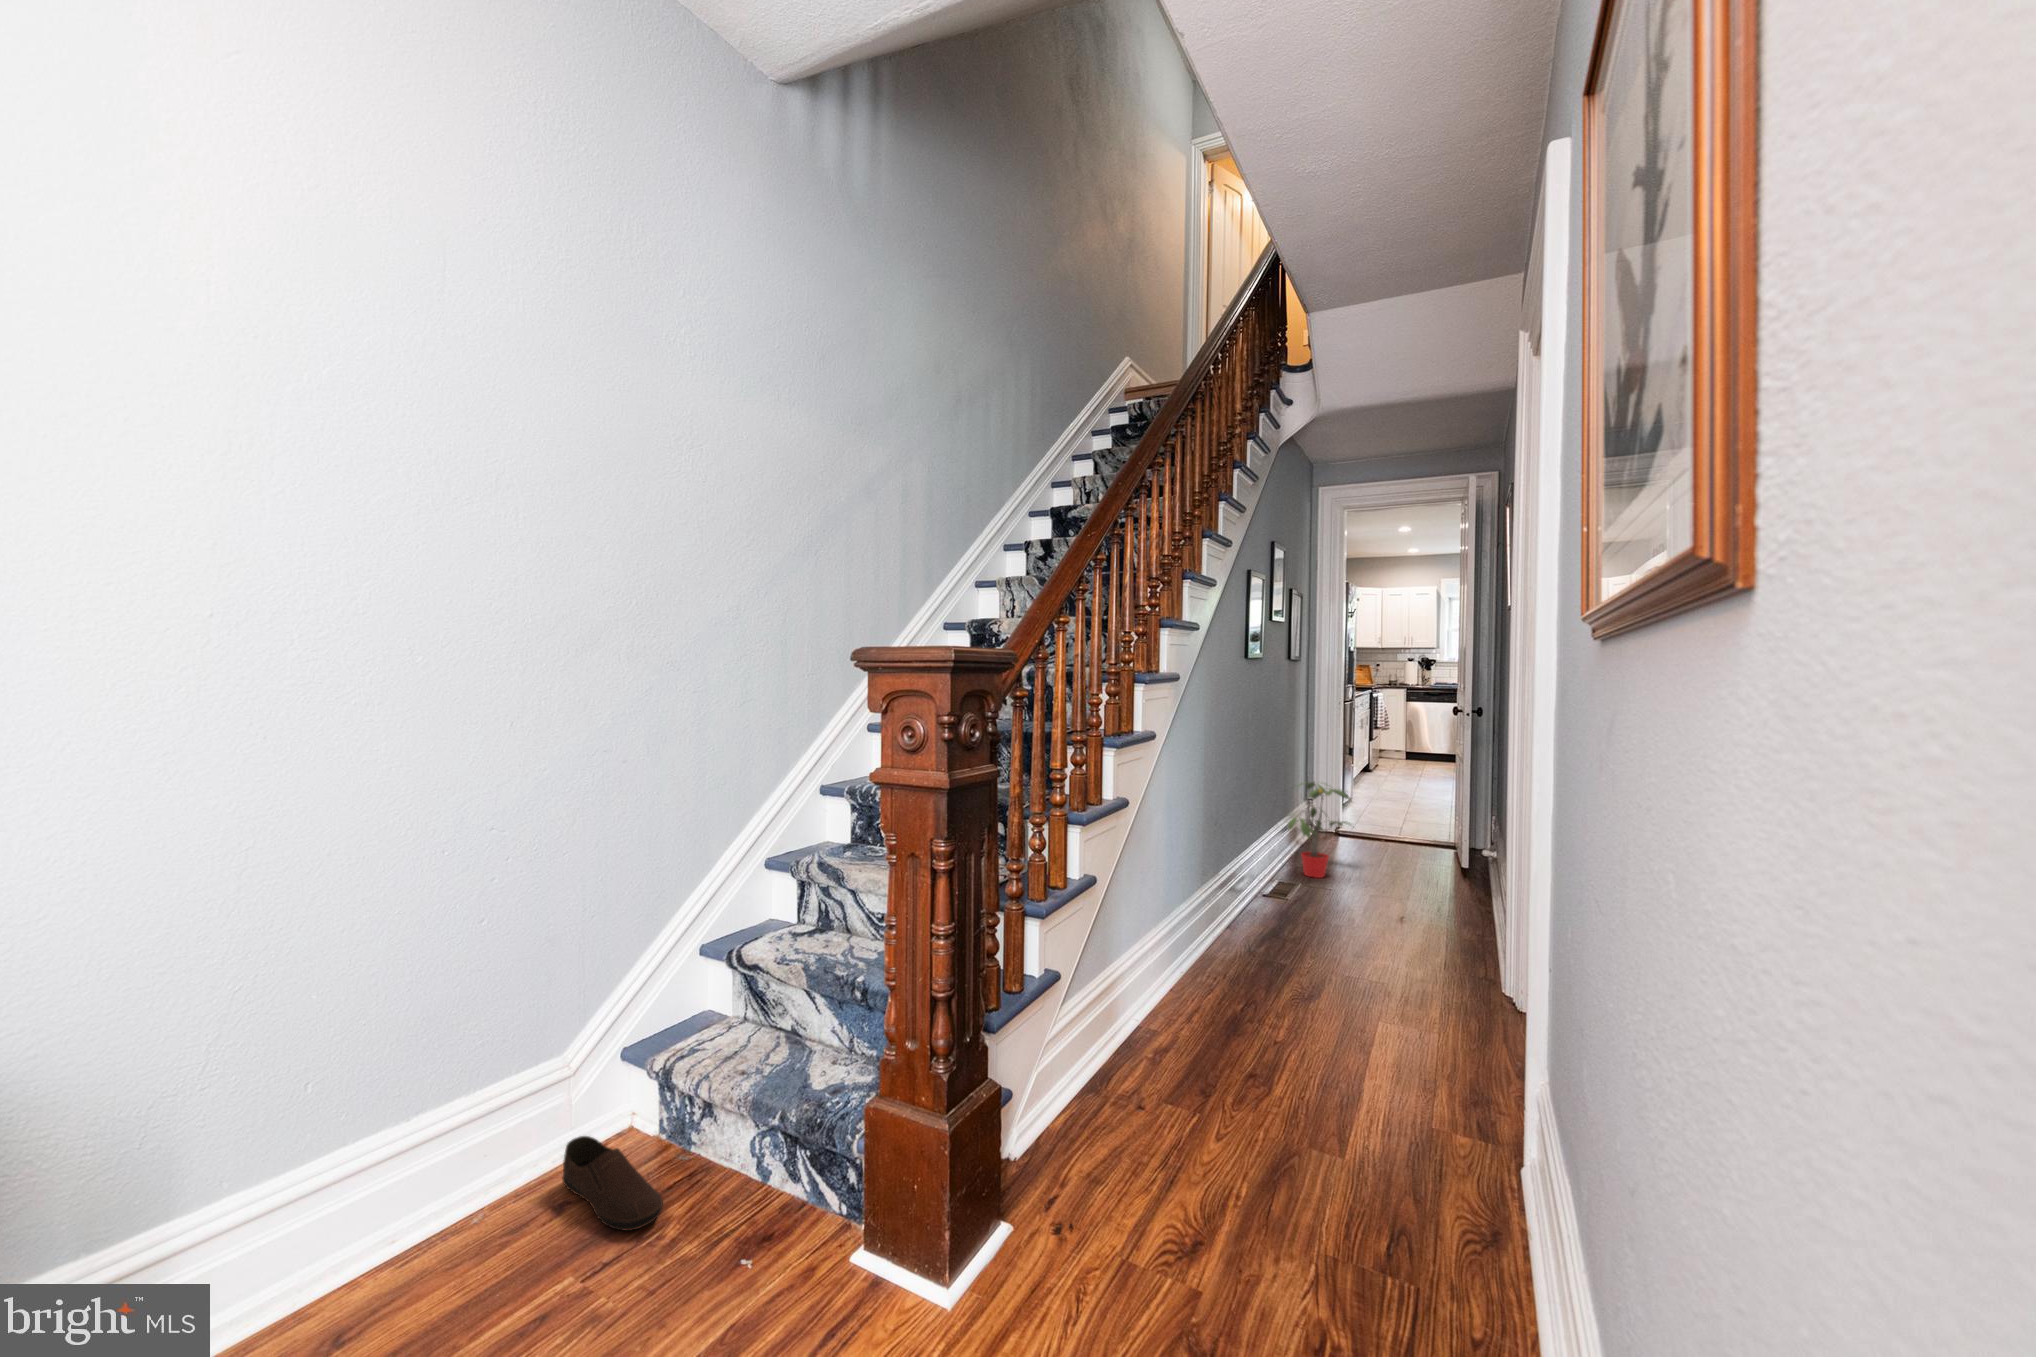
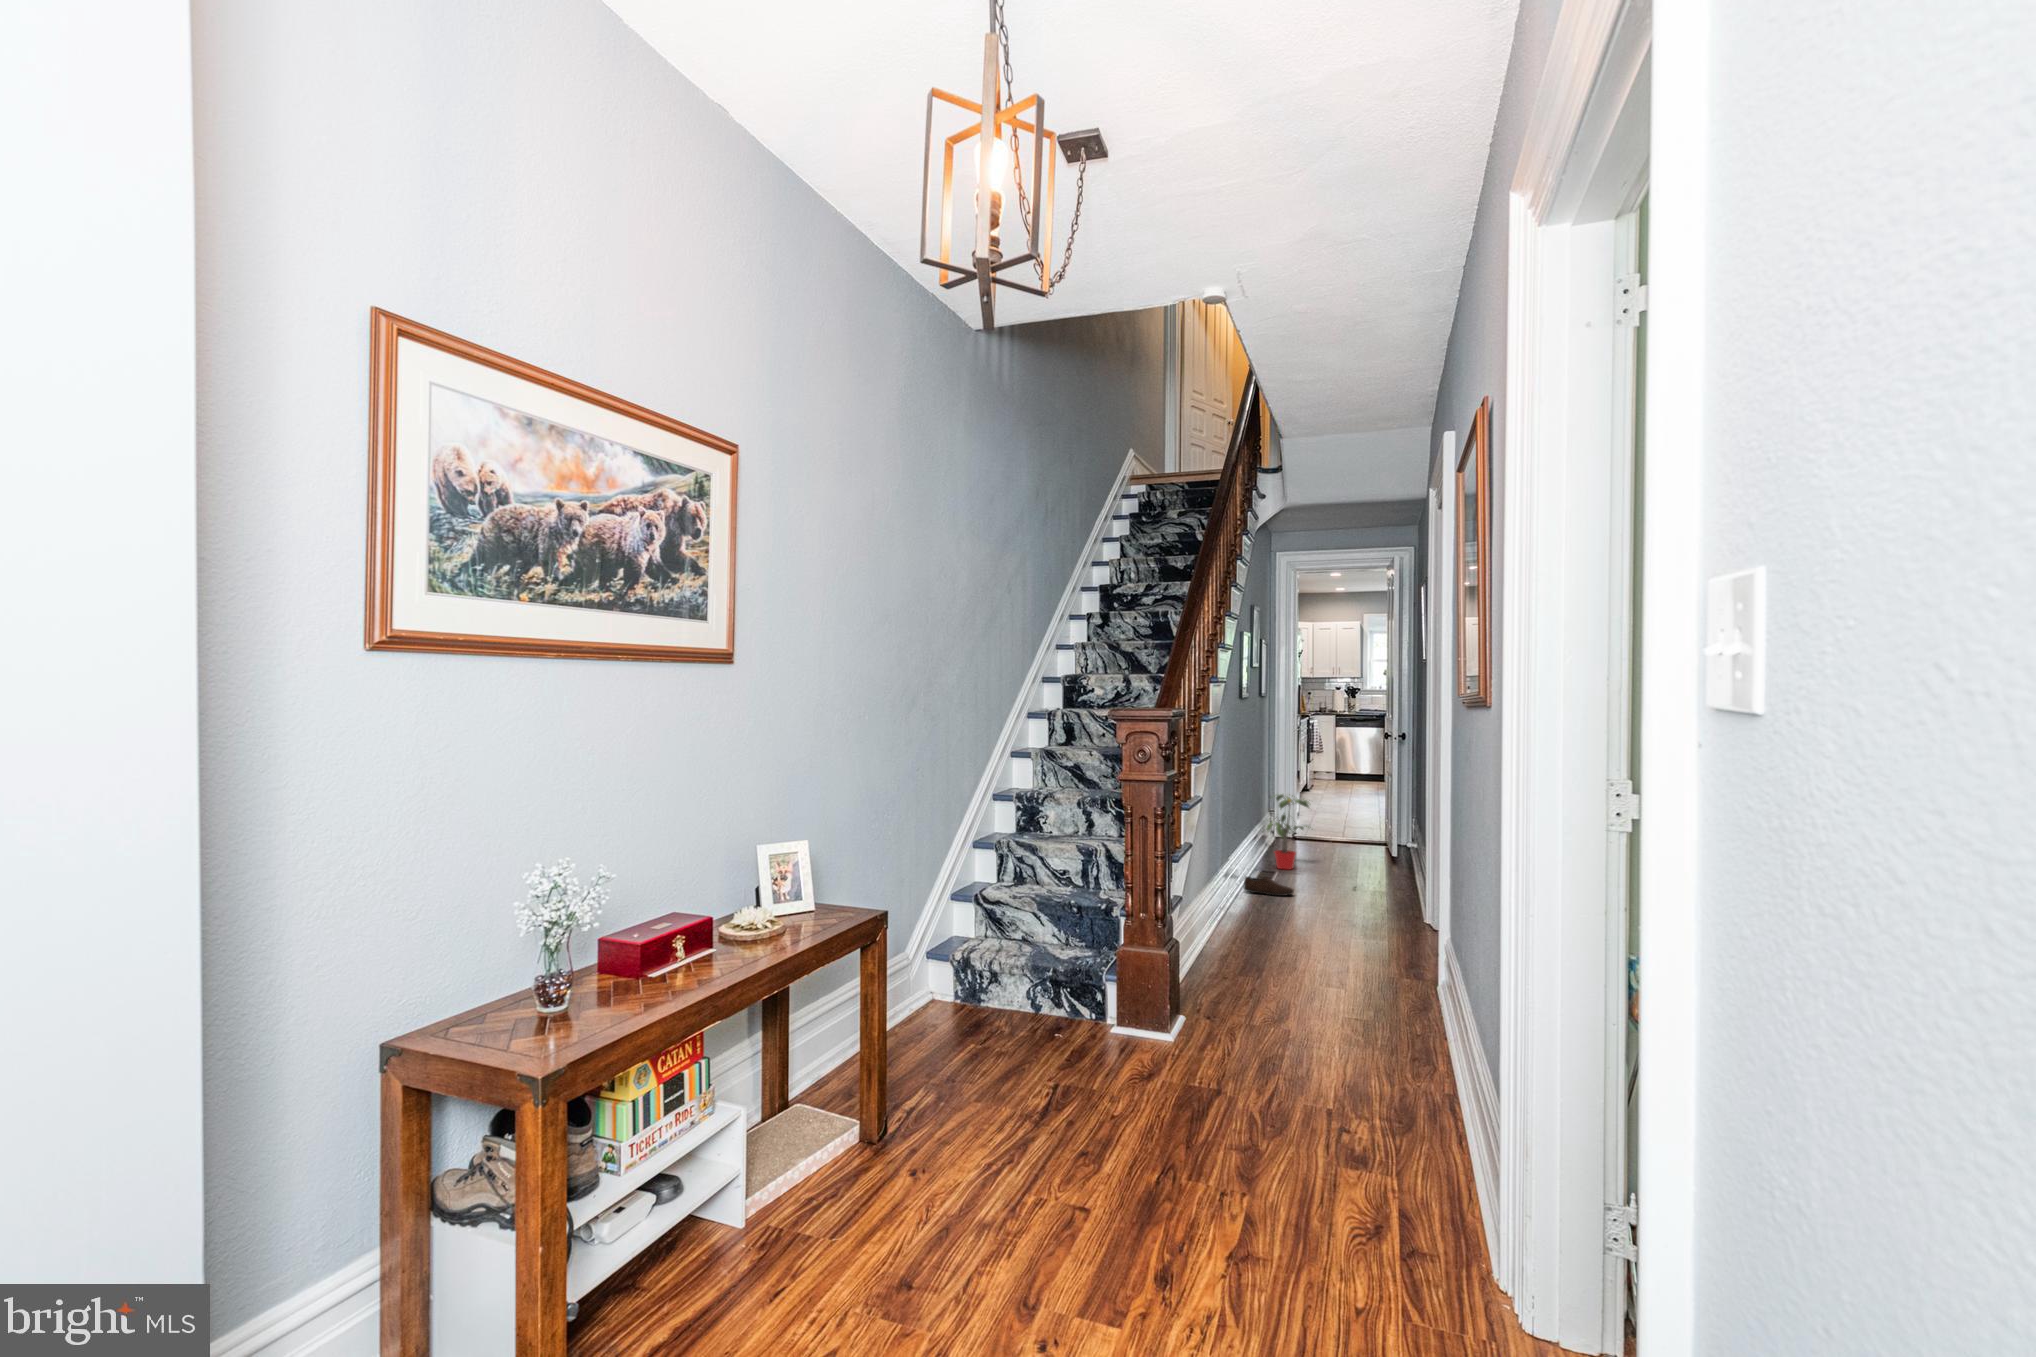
shoe: present [562,1136,663,1230] -> present [1244,876,1293,896]

